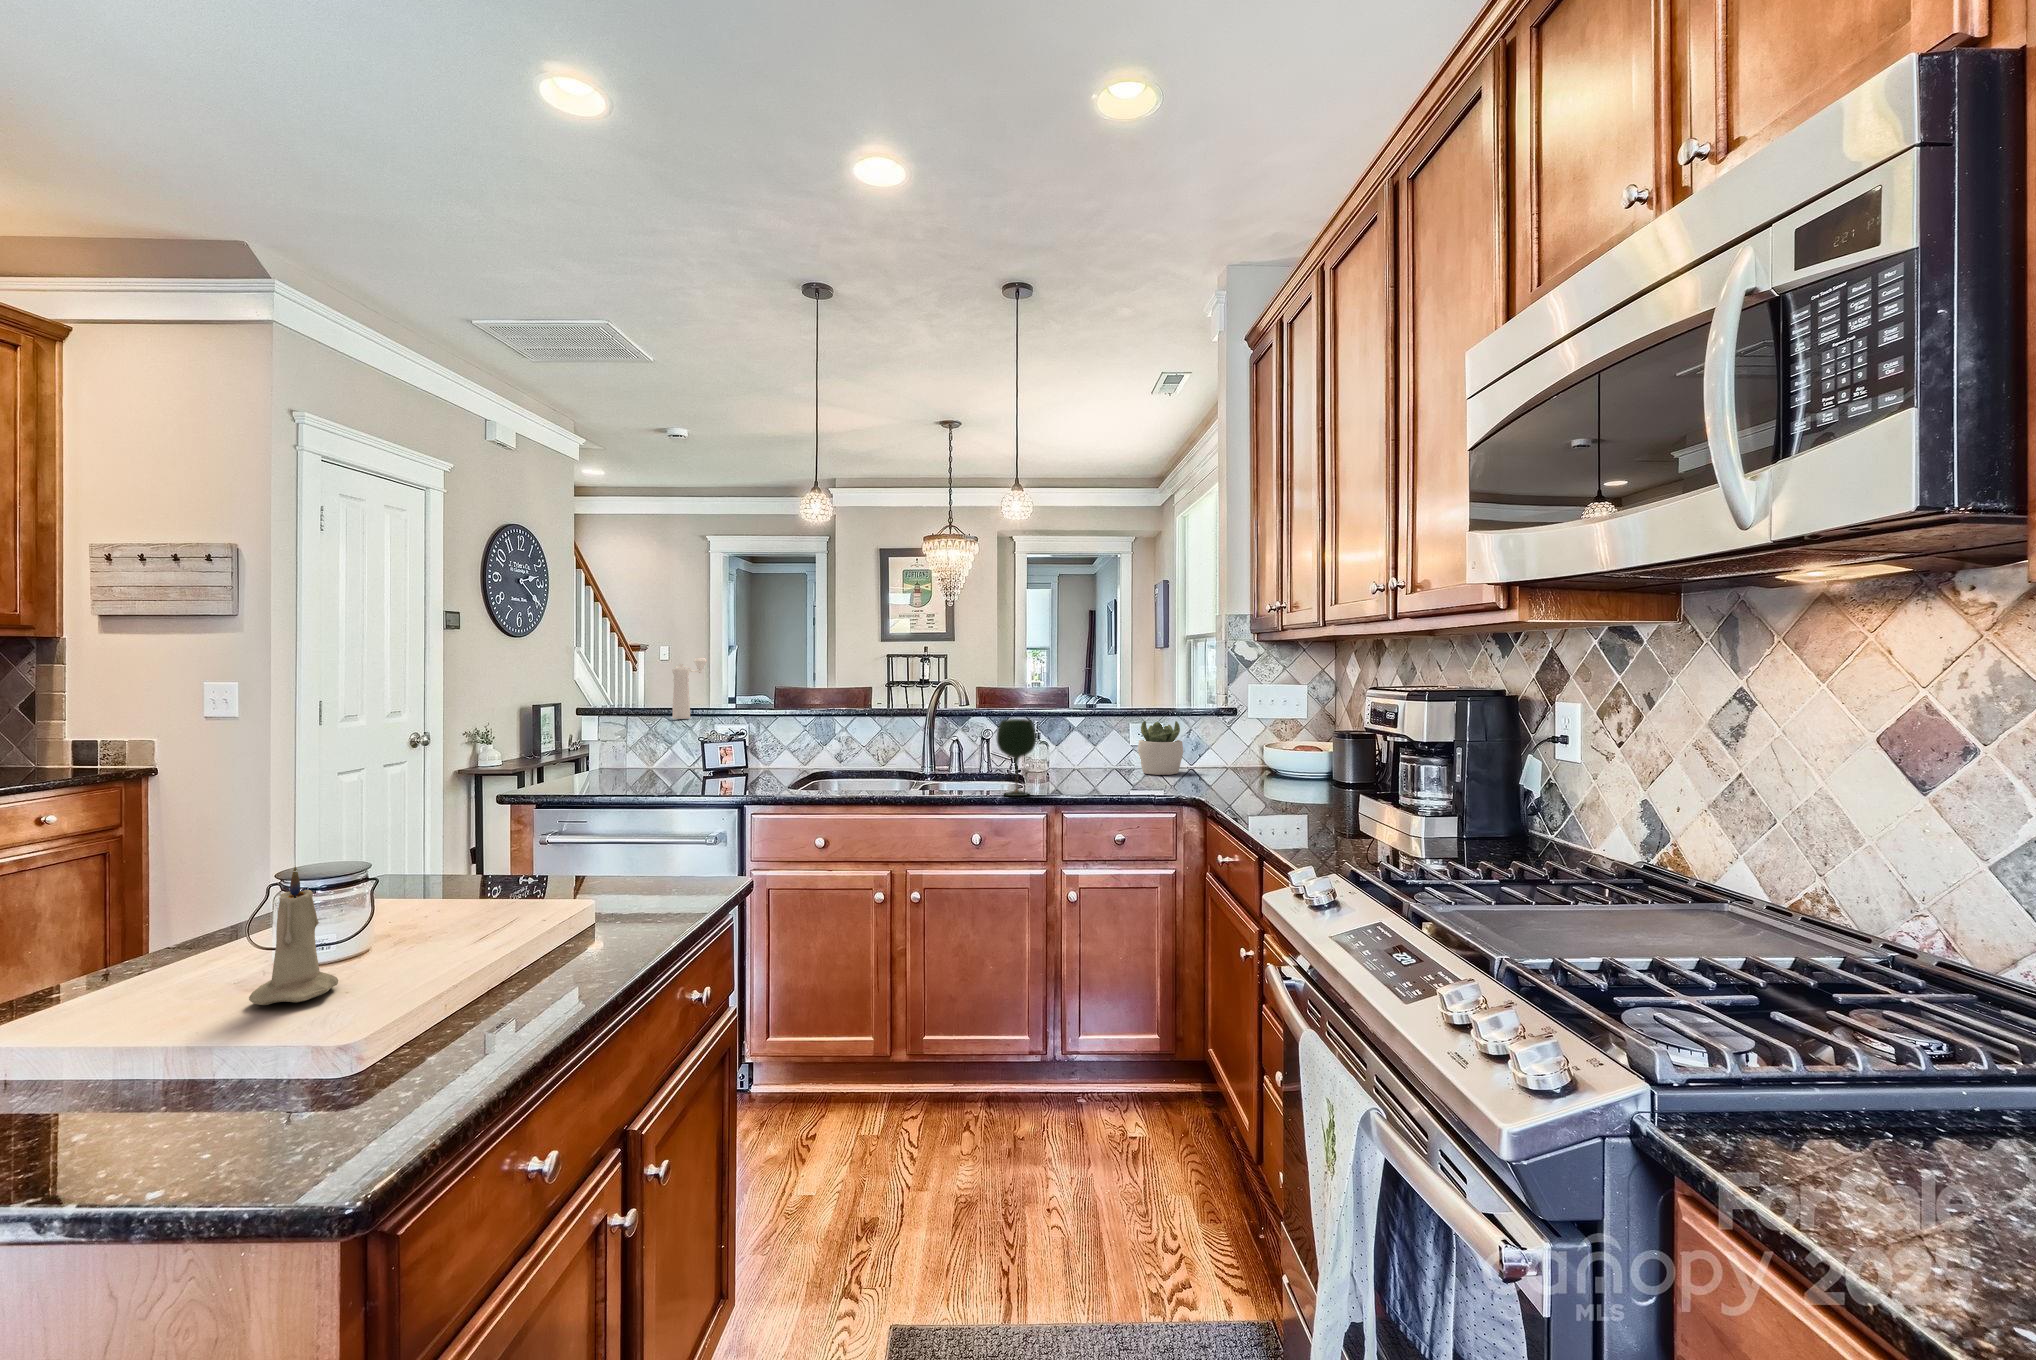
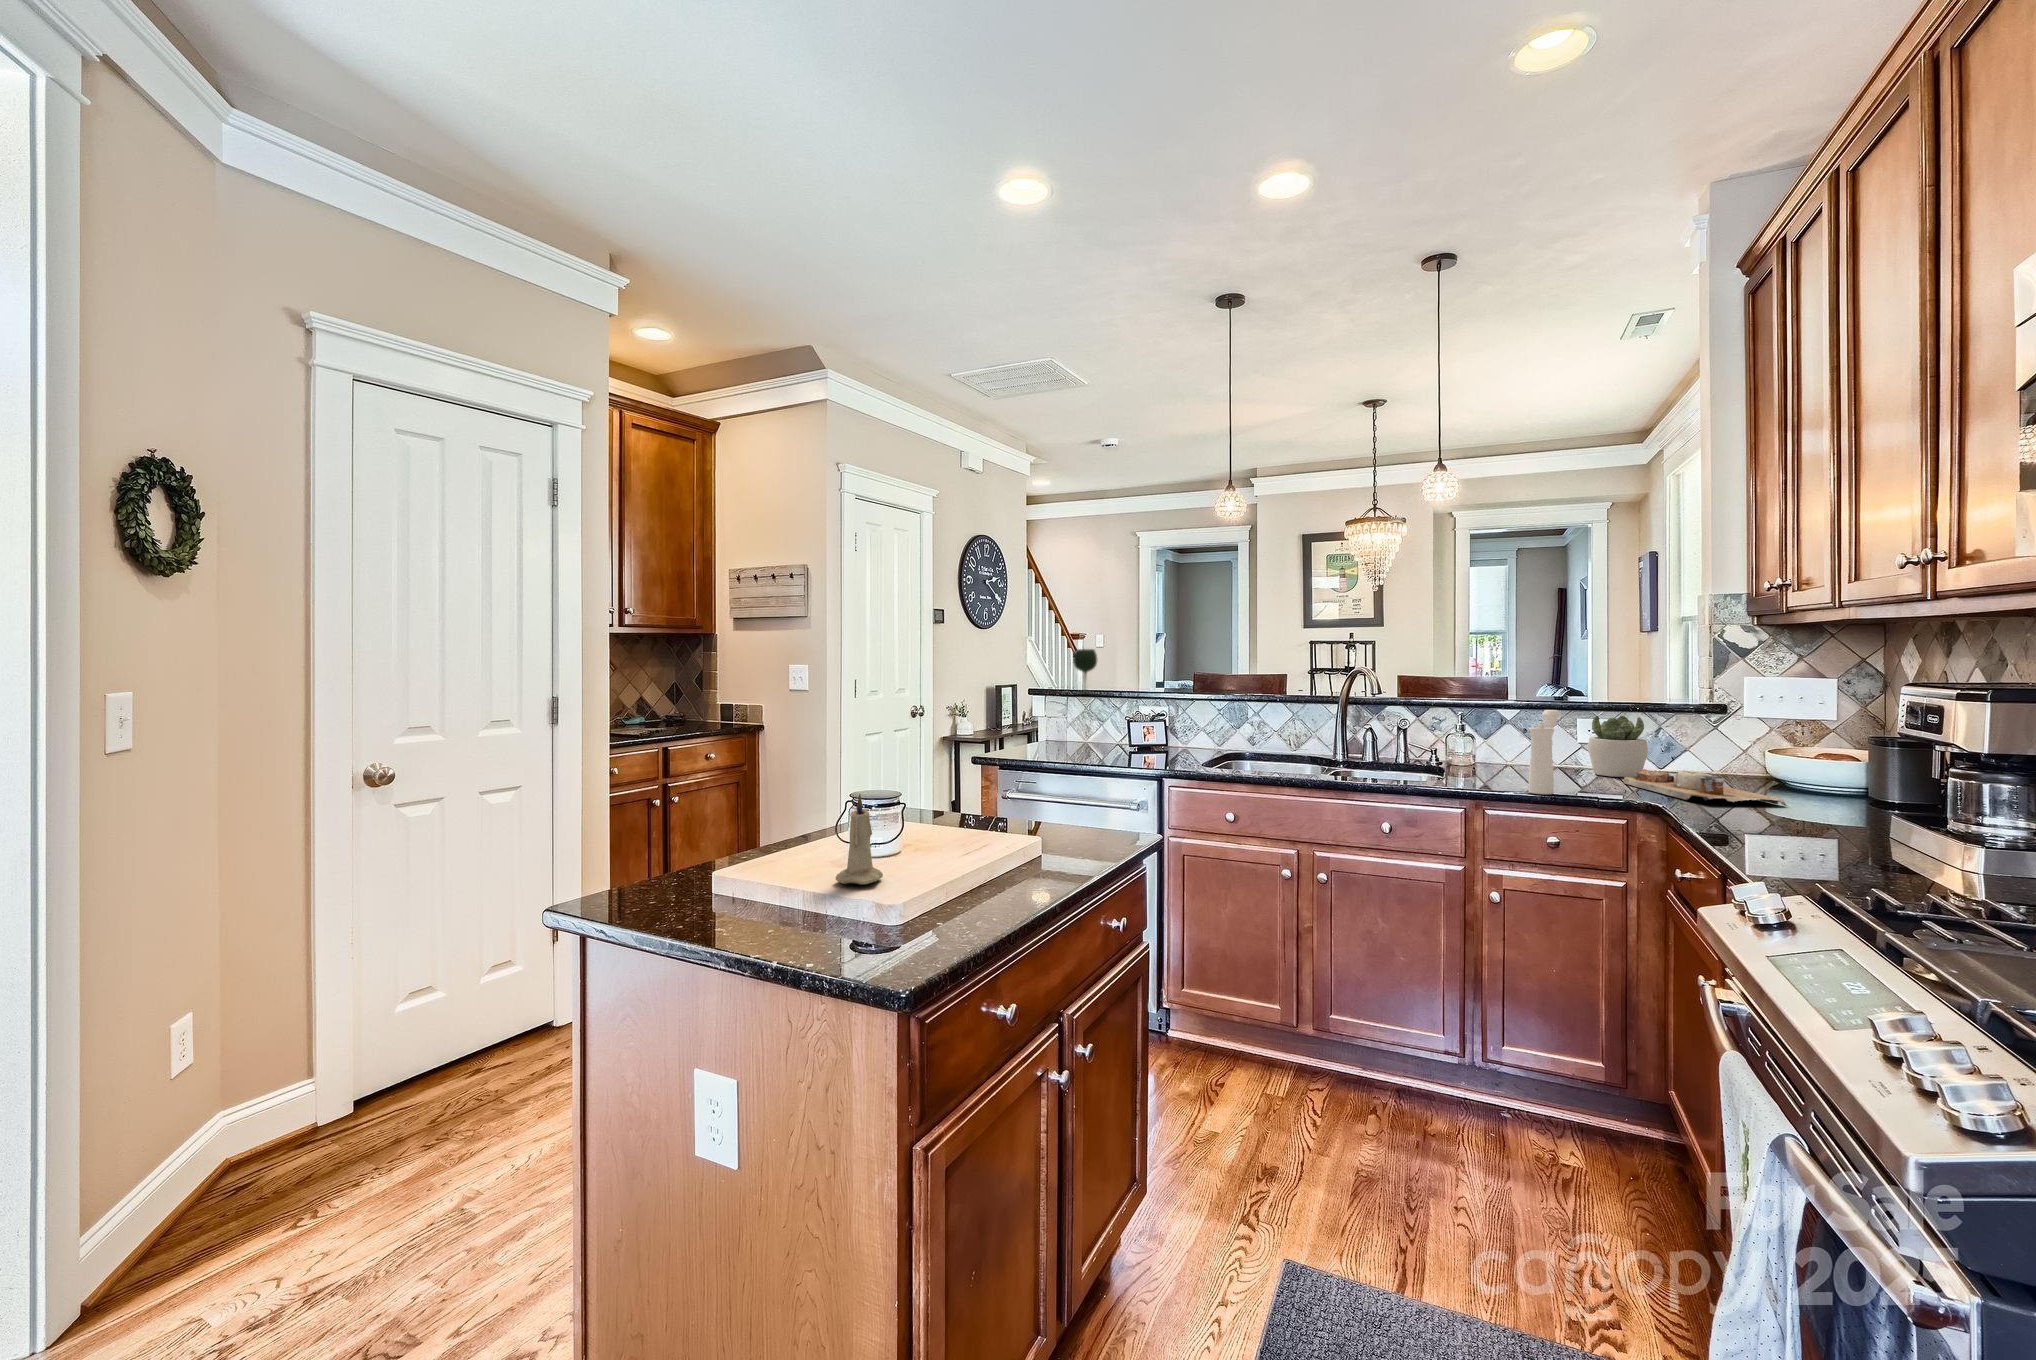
pepper mill: present [672,658,707,719] -> present [1529,710,1561,794]
wine glass: present [997,719,1036,796] -> present [1073,649,1097,695]
cutting board: none [1168,767,1287,793] -> present [1624,769,1787,806]

